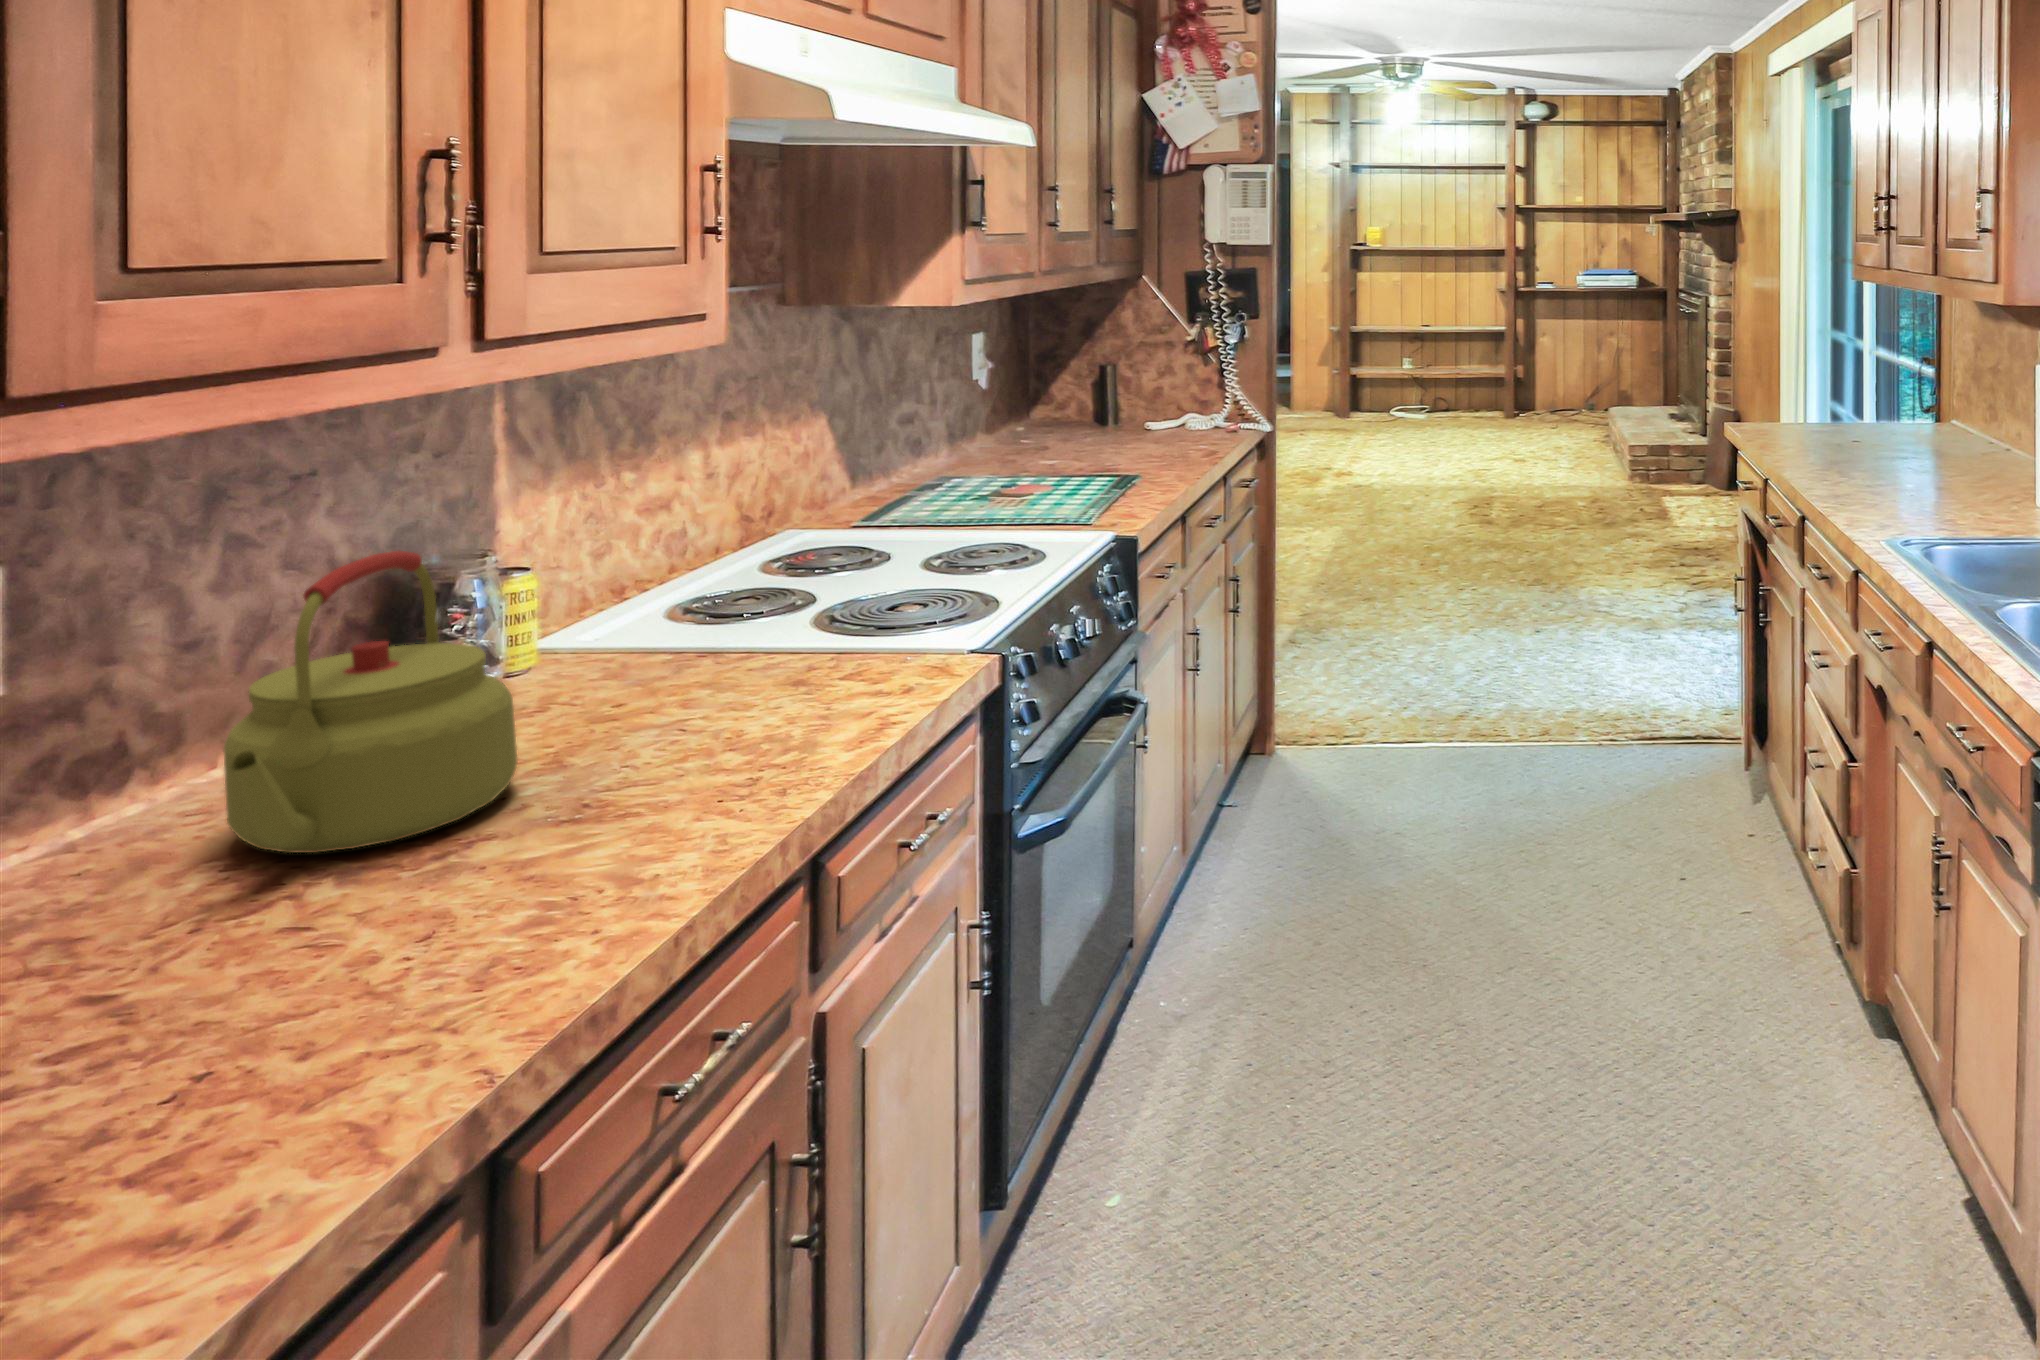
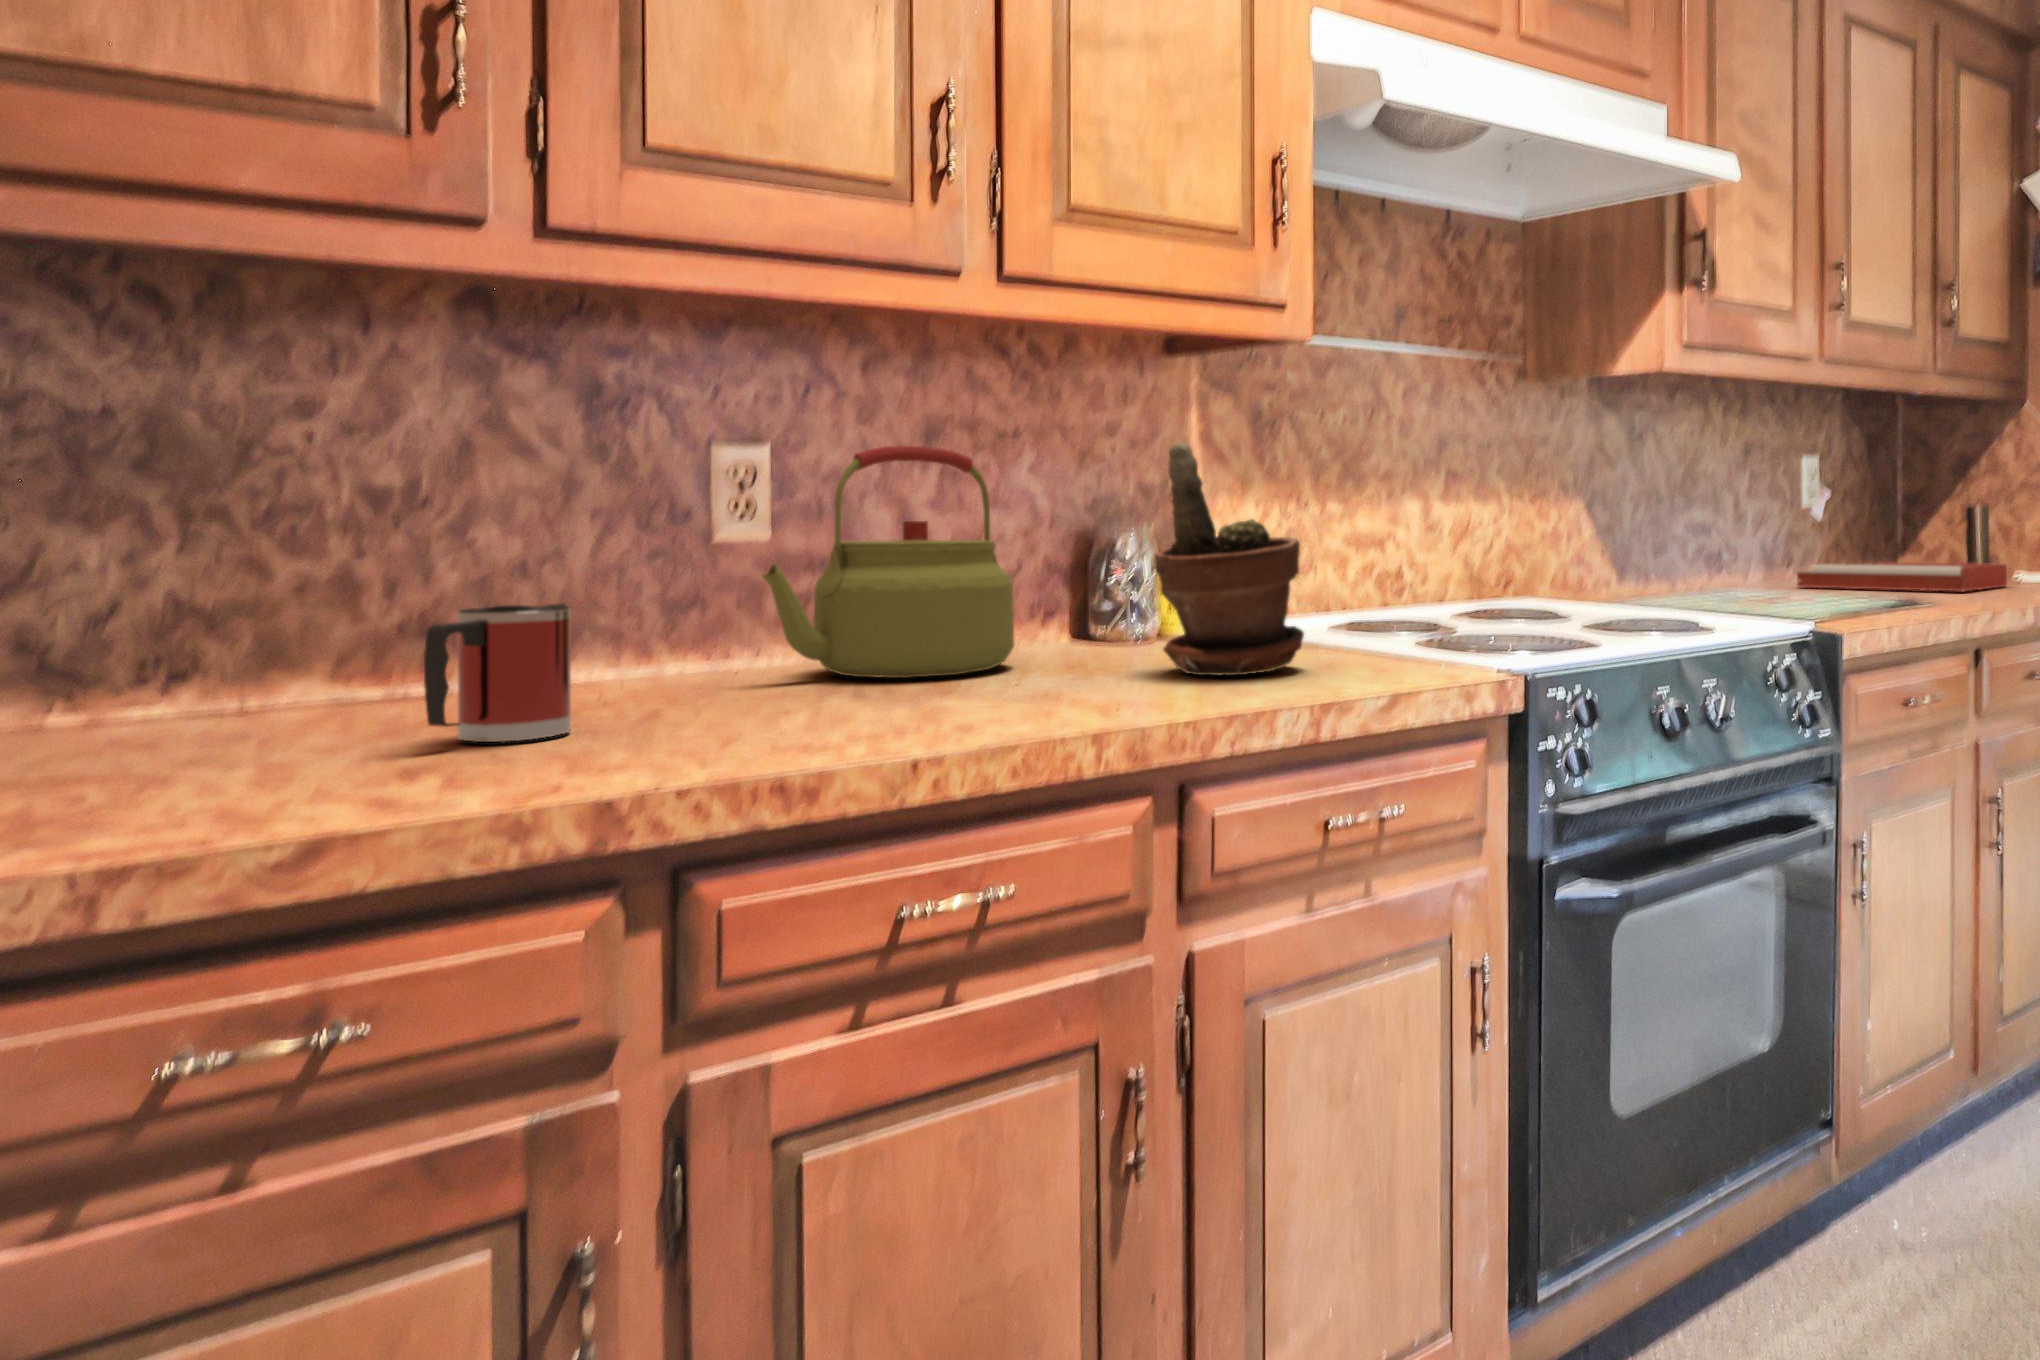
tray: none [987,420,1150,458] -> present [1797,562,2007,591]
potted plant: none [695,510,855,738] -> present [1154,442,1304,675]
mug: none [122,900,291,1109] -> present [424,603,571,742]

